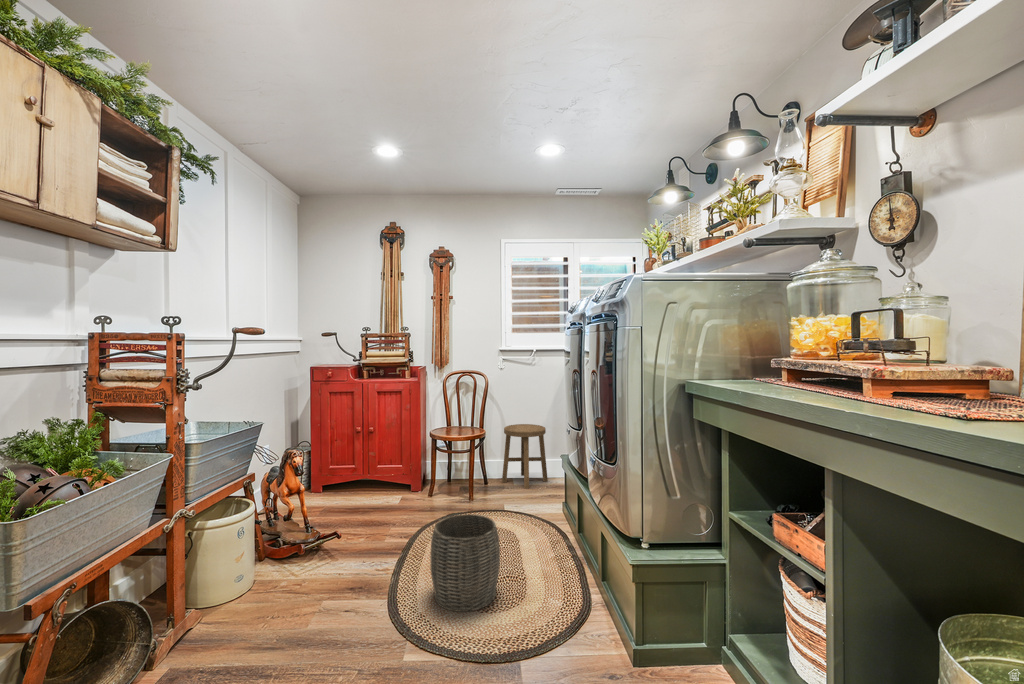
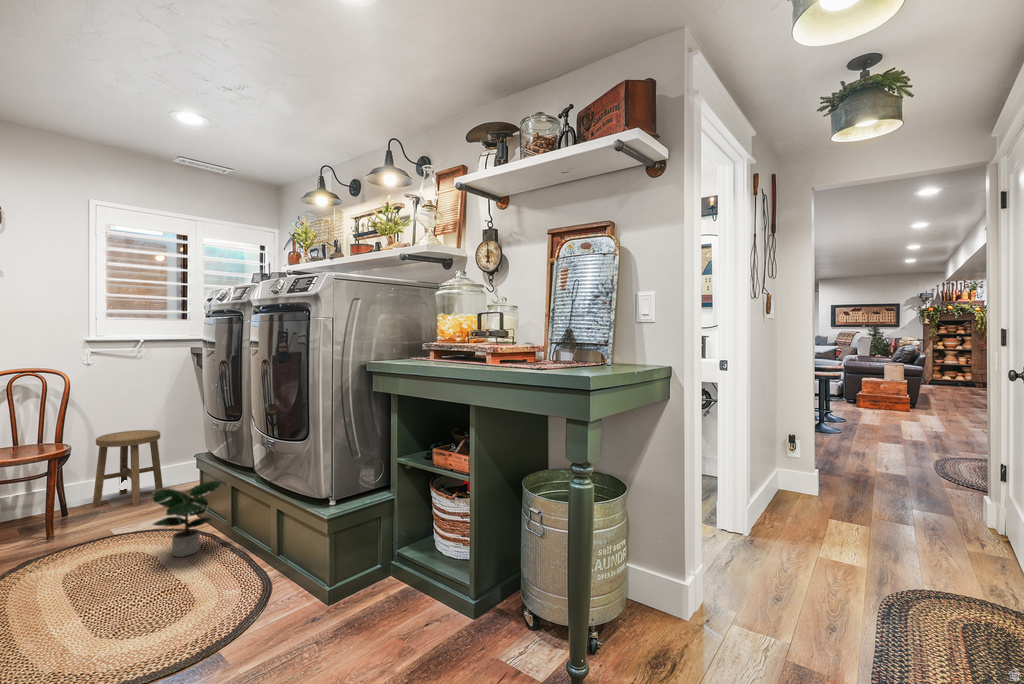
potted plant: none [513,482,569,549] -> present [152,480,222,557]
woven basket: present [430,514,500,612] -> none [51,531,159,651]

